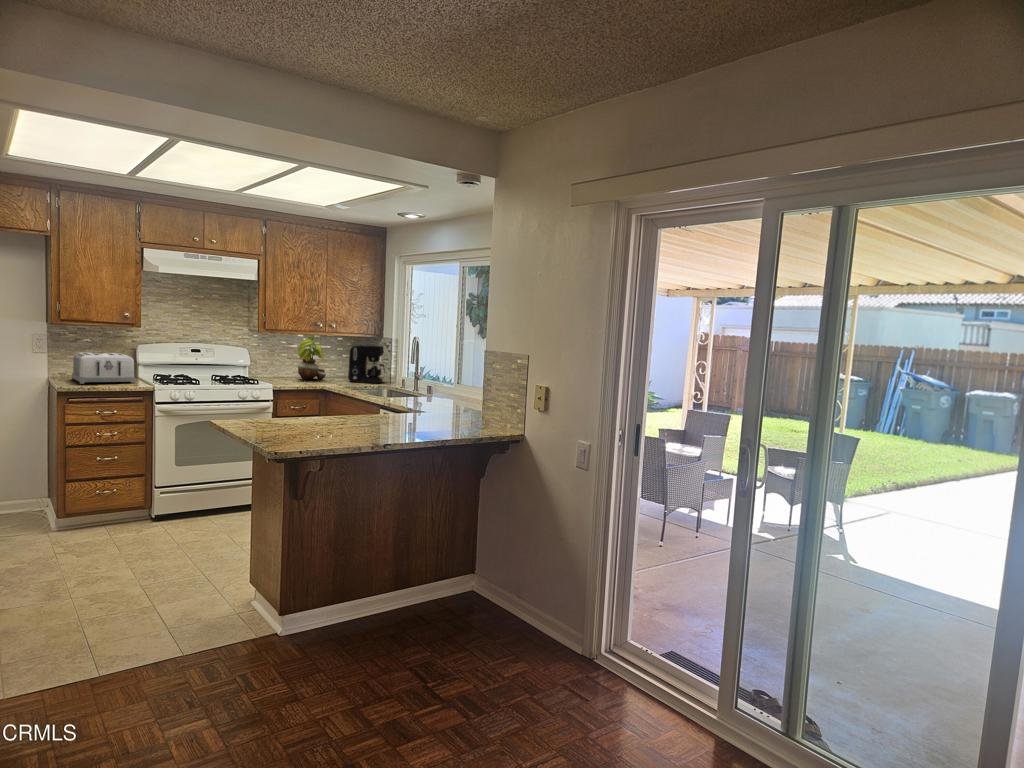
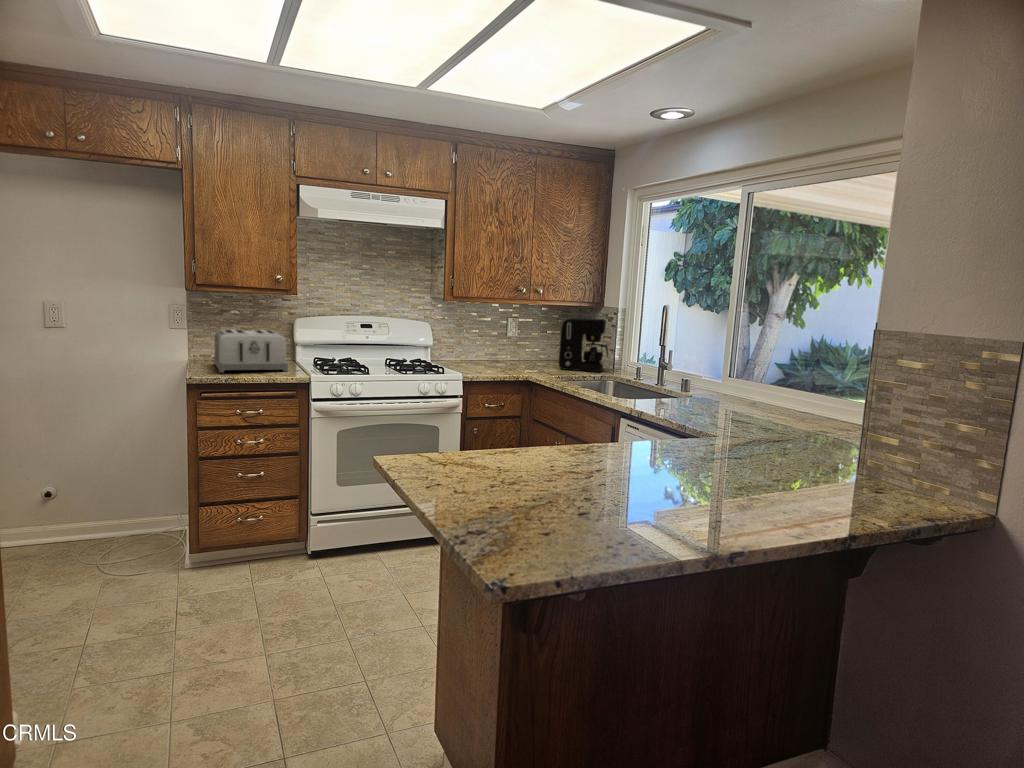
potted plant: present [298,337,326,380] -> none [492,307,528,366]

